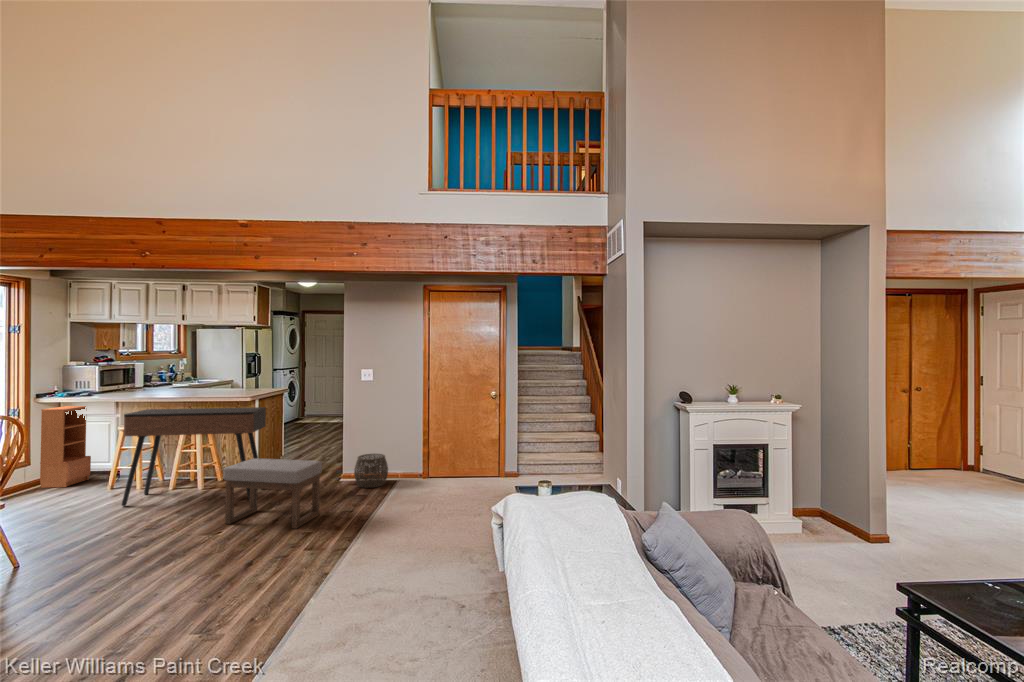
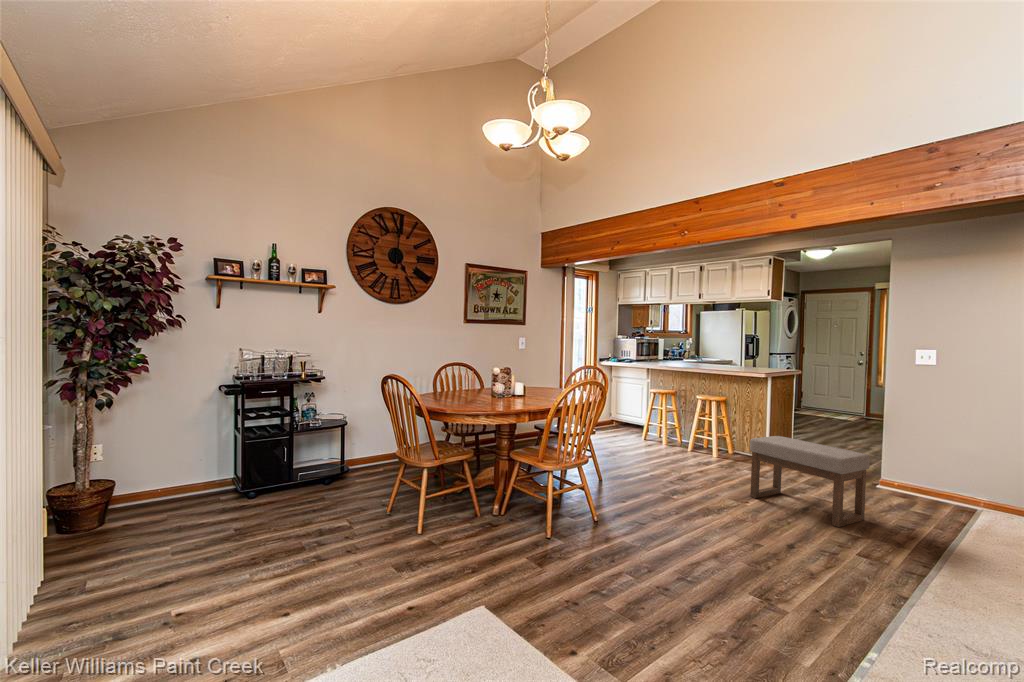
bookcase: present [40,406,91,488] -> none [599,369,629,431]
console table: present [122,407,266,506] -> none [655,375,785,479]
woven basket: present [354,454,388,488] -> none [903,461,963,509]

